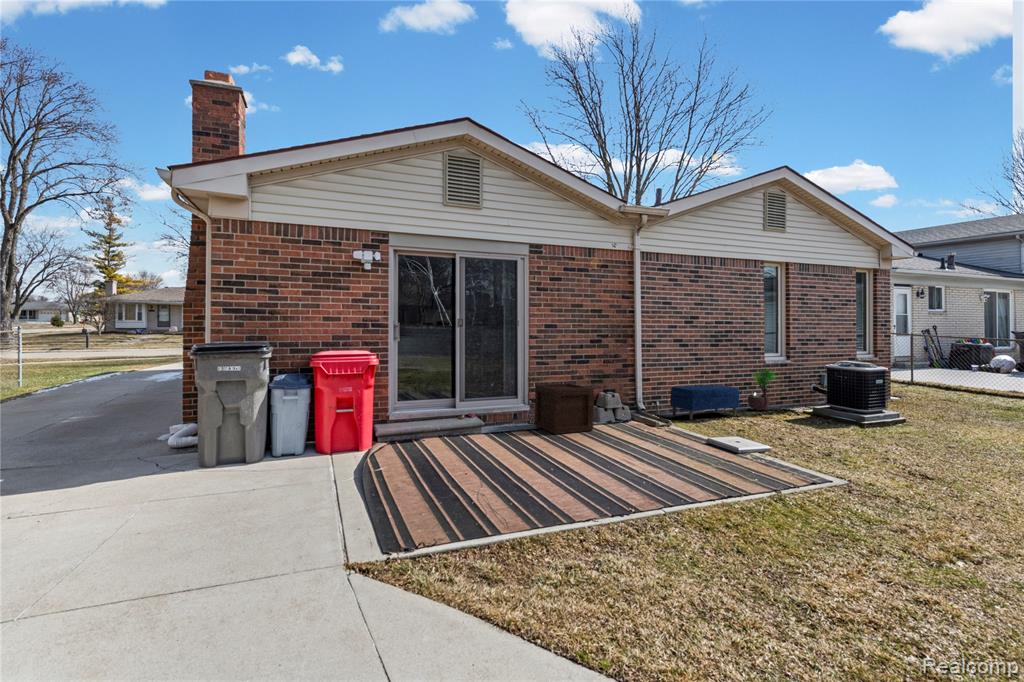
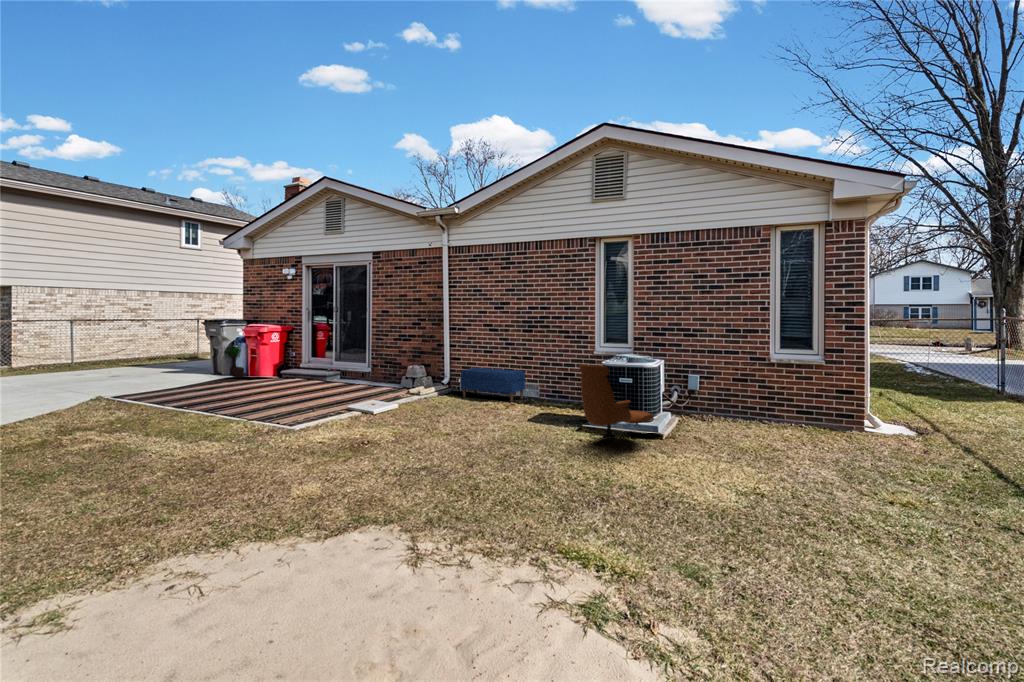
lounge chair: none [891,367,976,431] -> present [579,364,654,446]
potted tree: present [748,369,775,410] -> present [223,345,246,378]
wooden crate: present [535,383,594,434] -> none [350,354,396,390]

